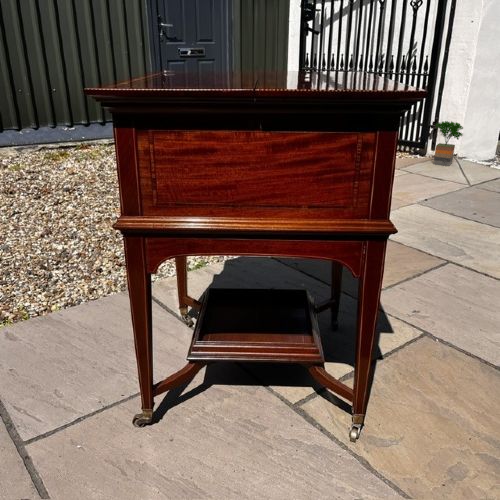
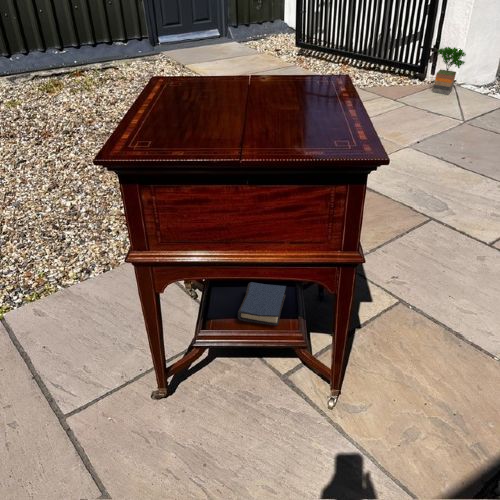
hardback book: none [238,297,295,341] -> present [238,282,286,326]

